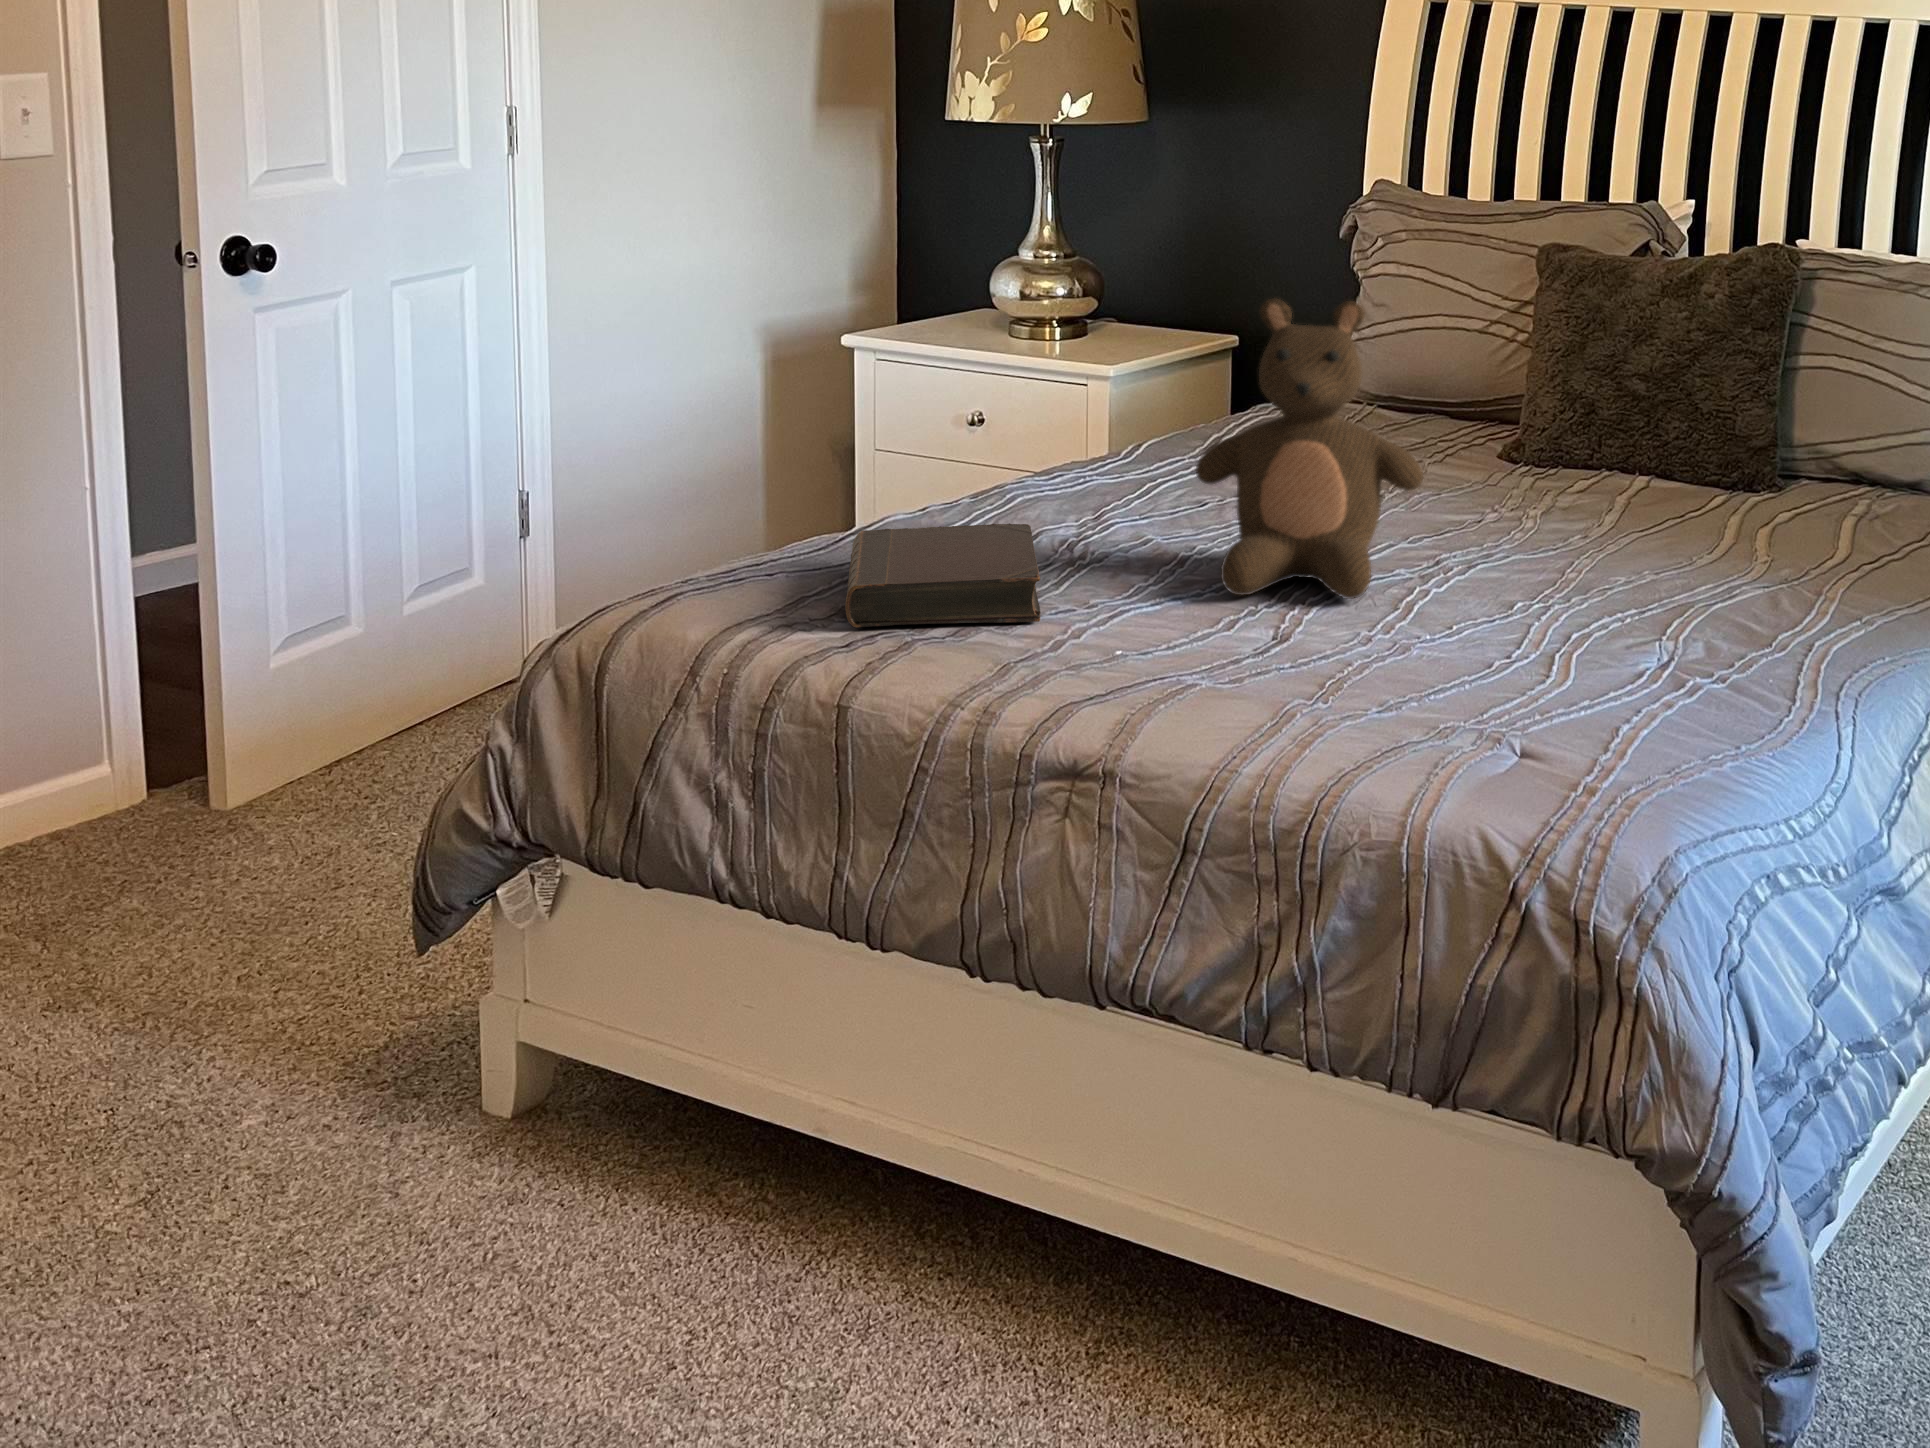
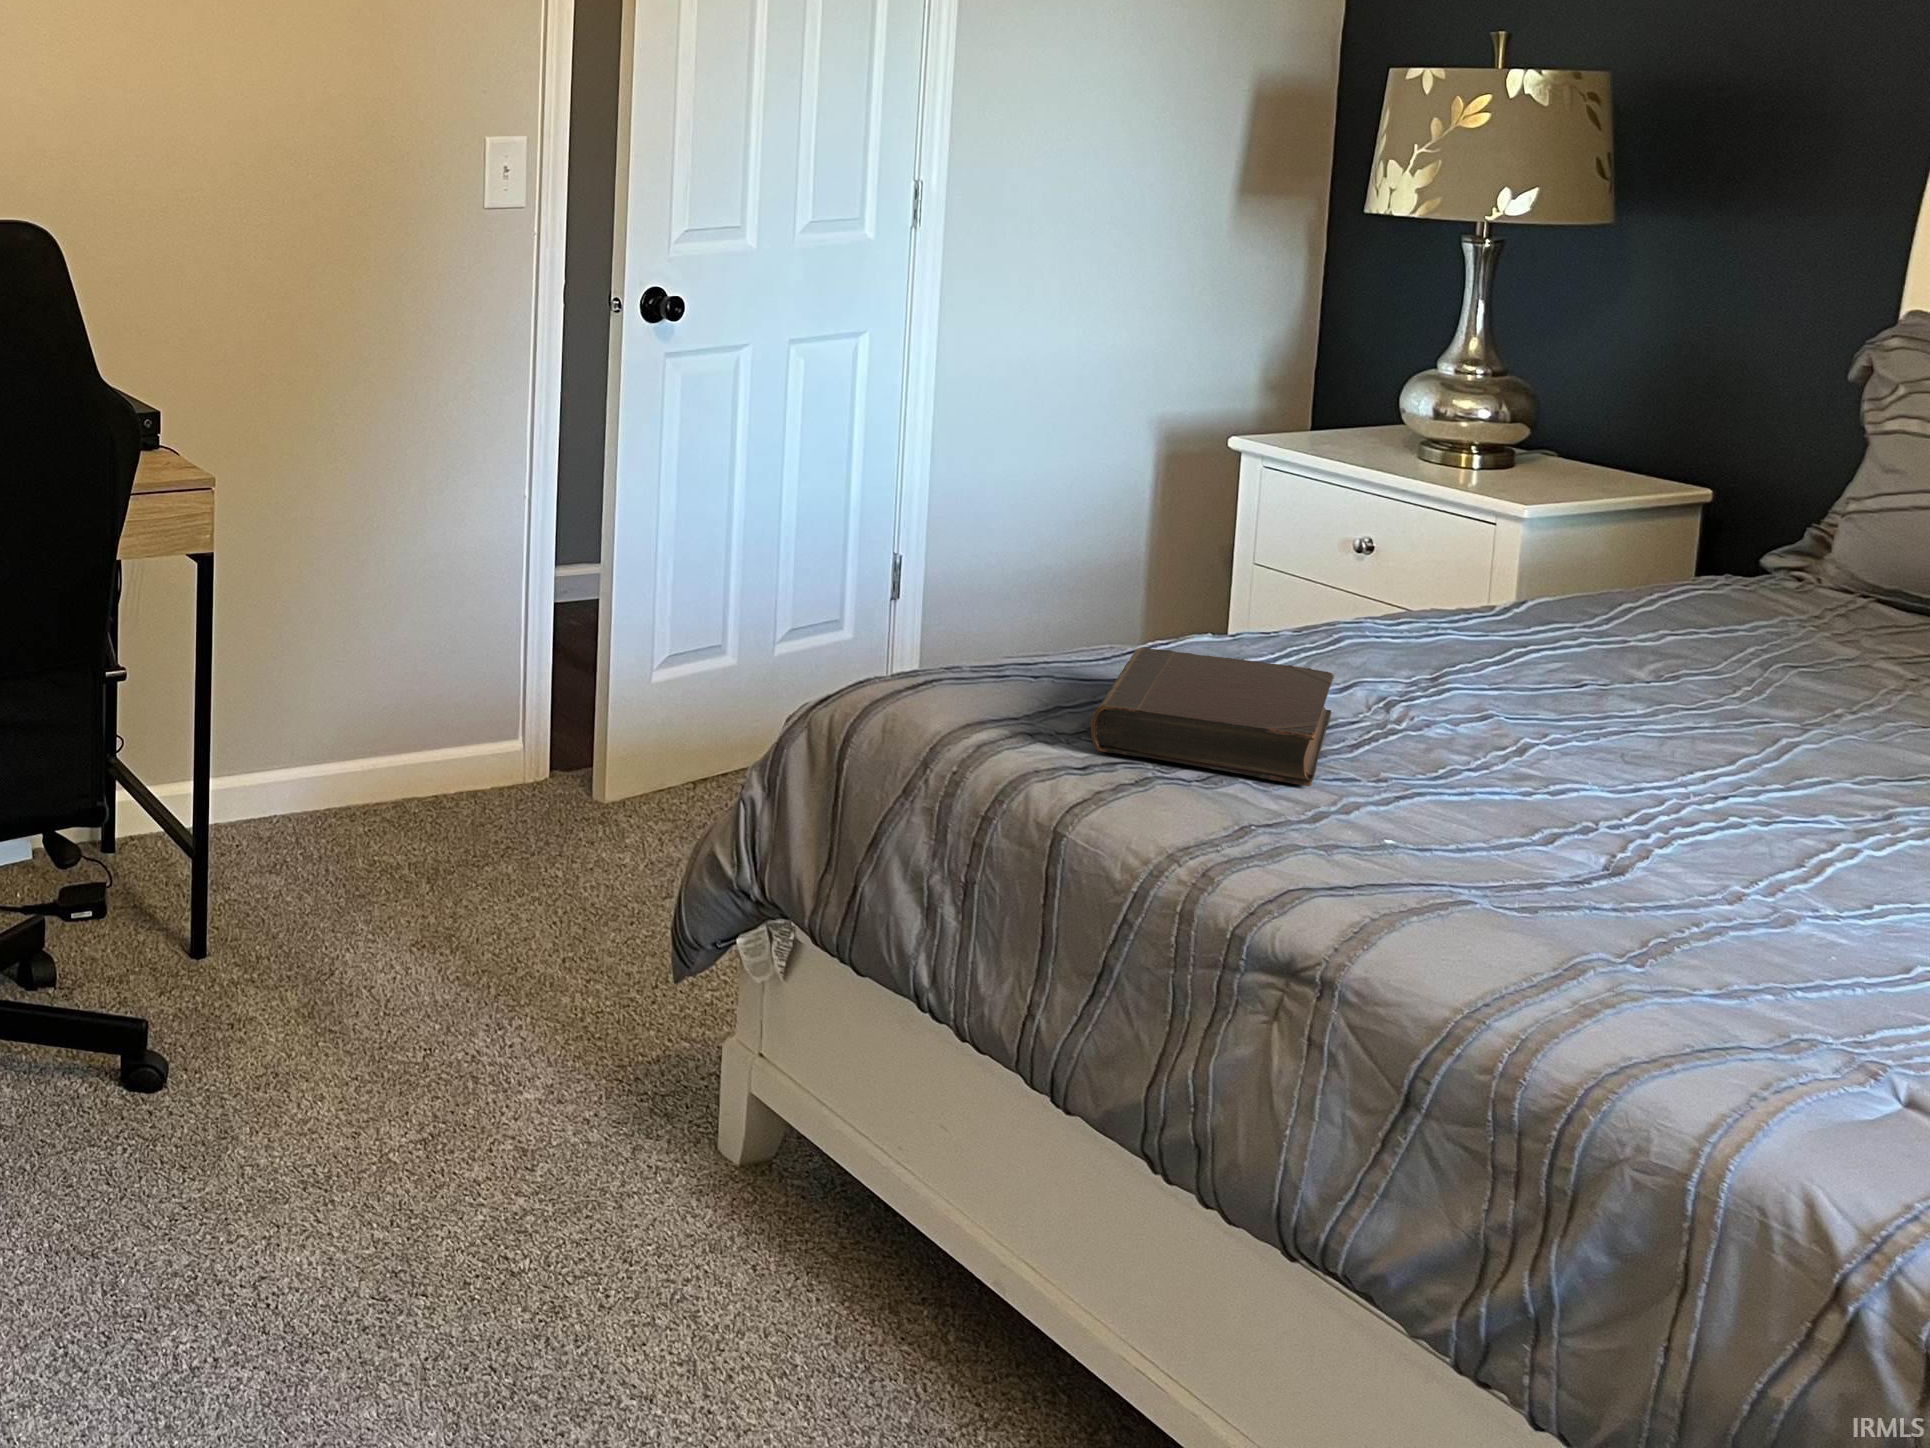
stuffed bear: present [1196,298,1424,599] -> none [1545,446,1867,841]

